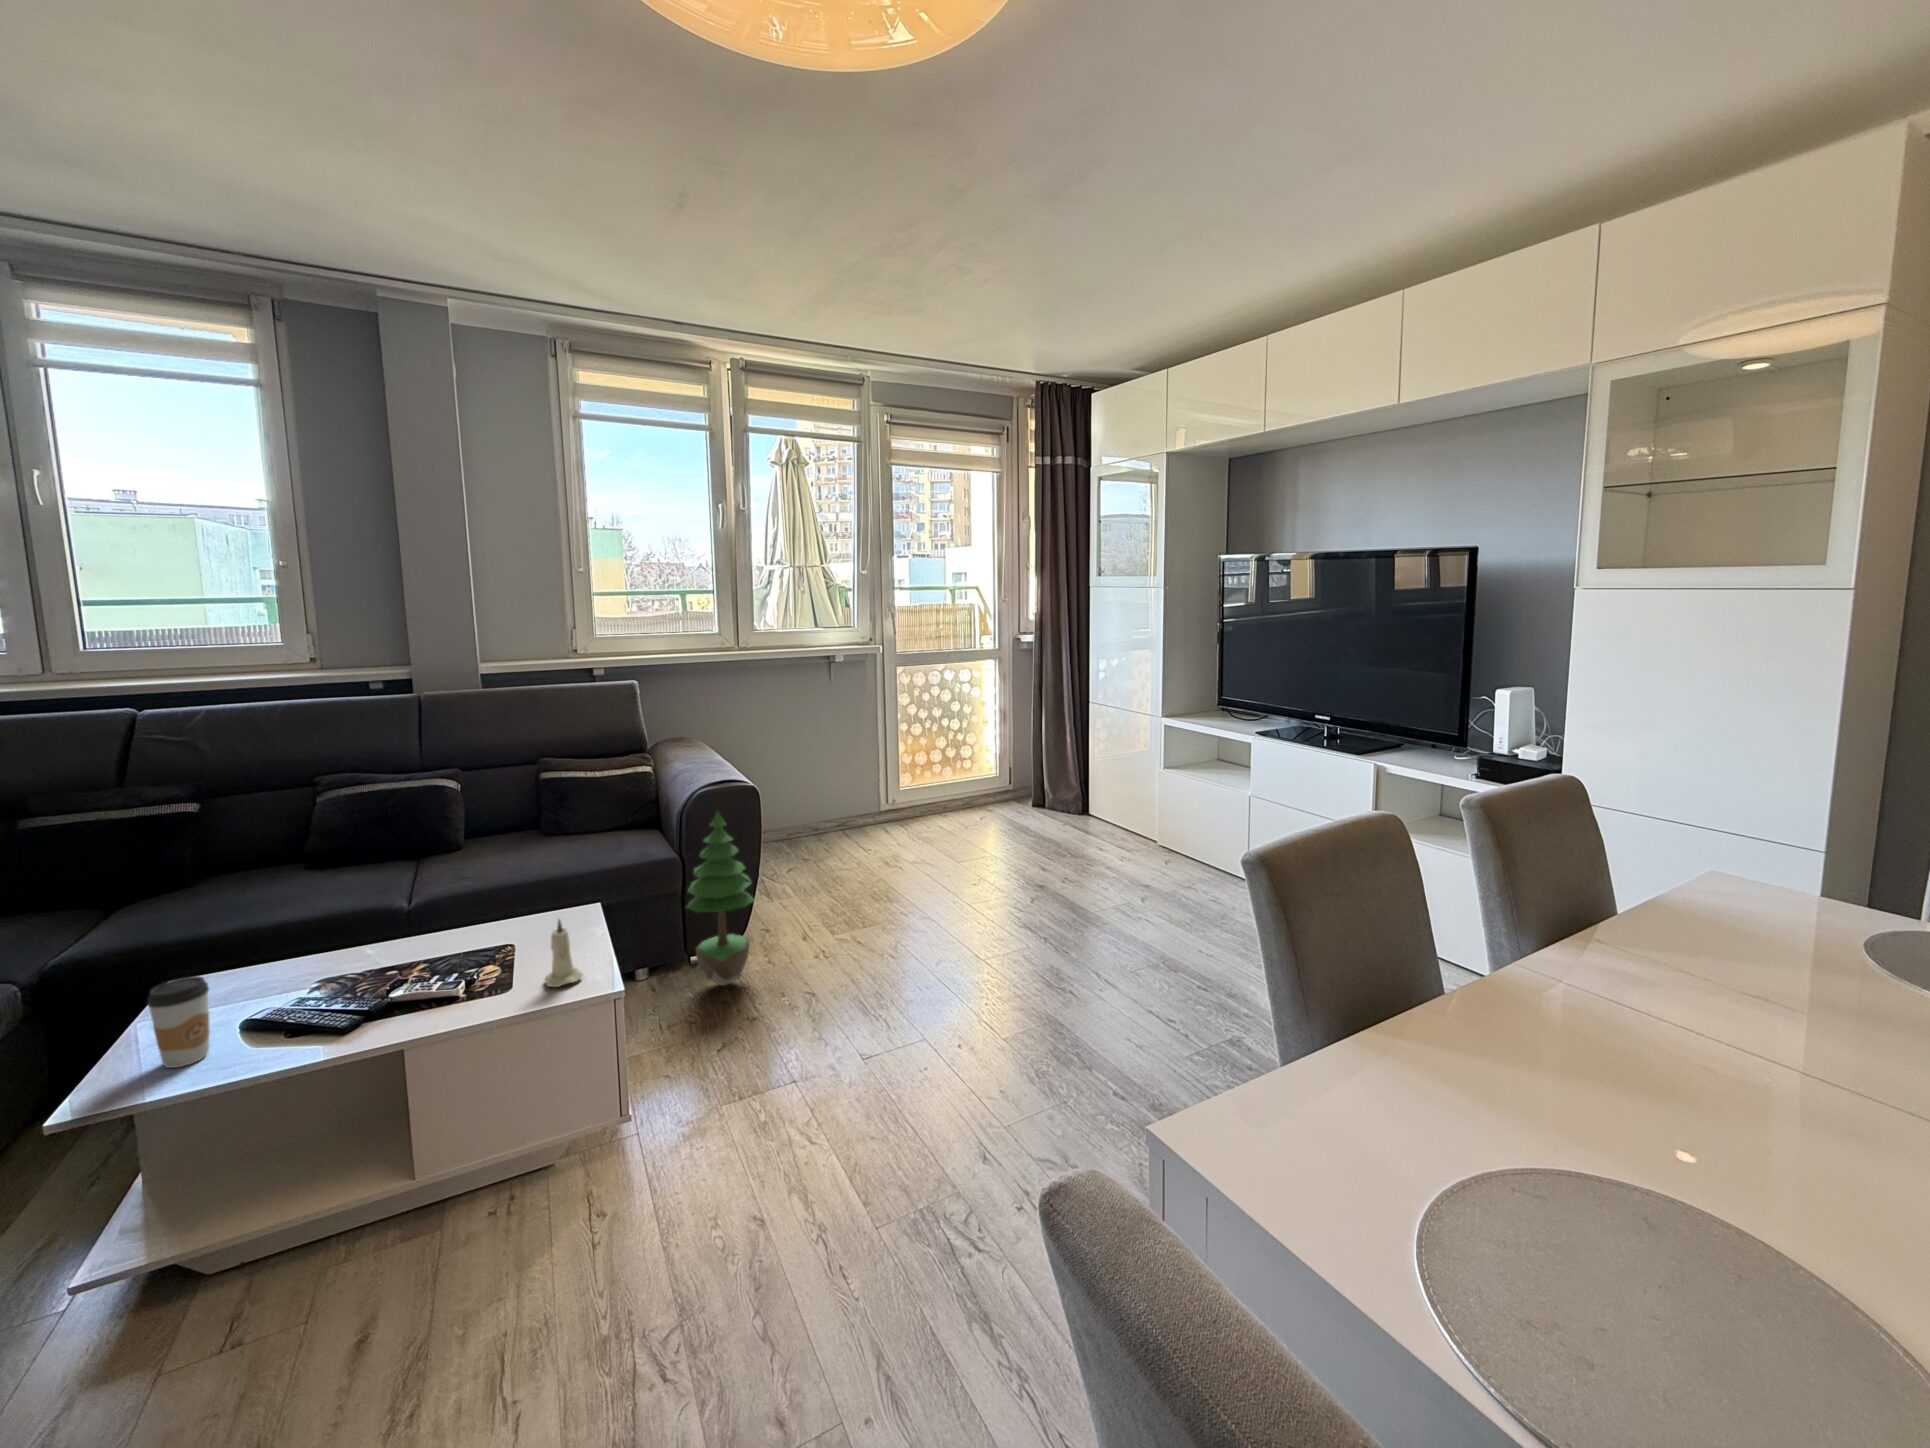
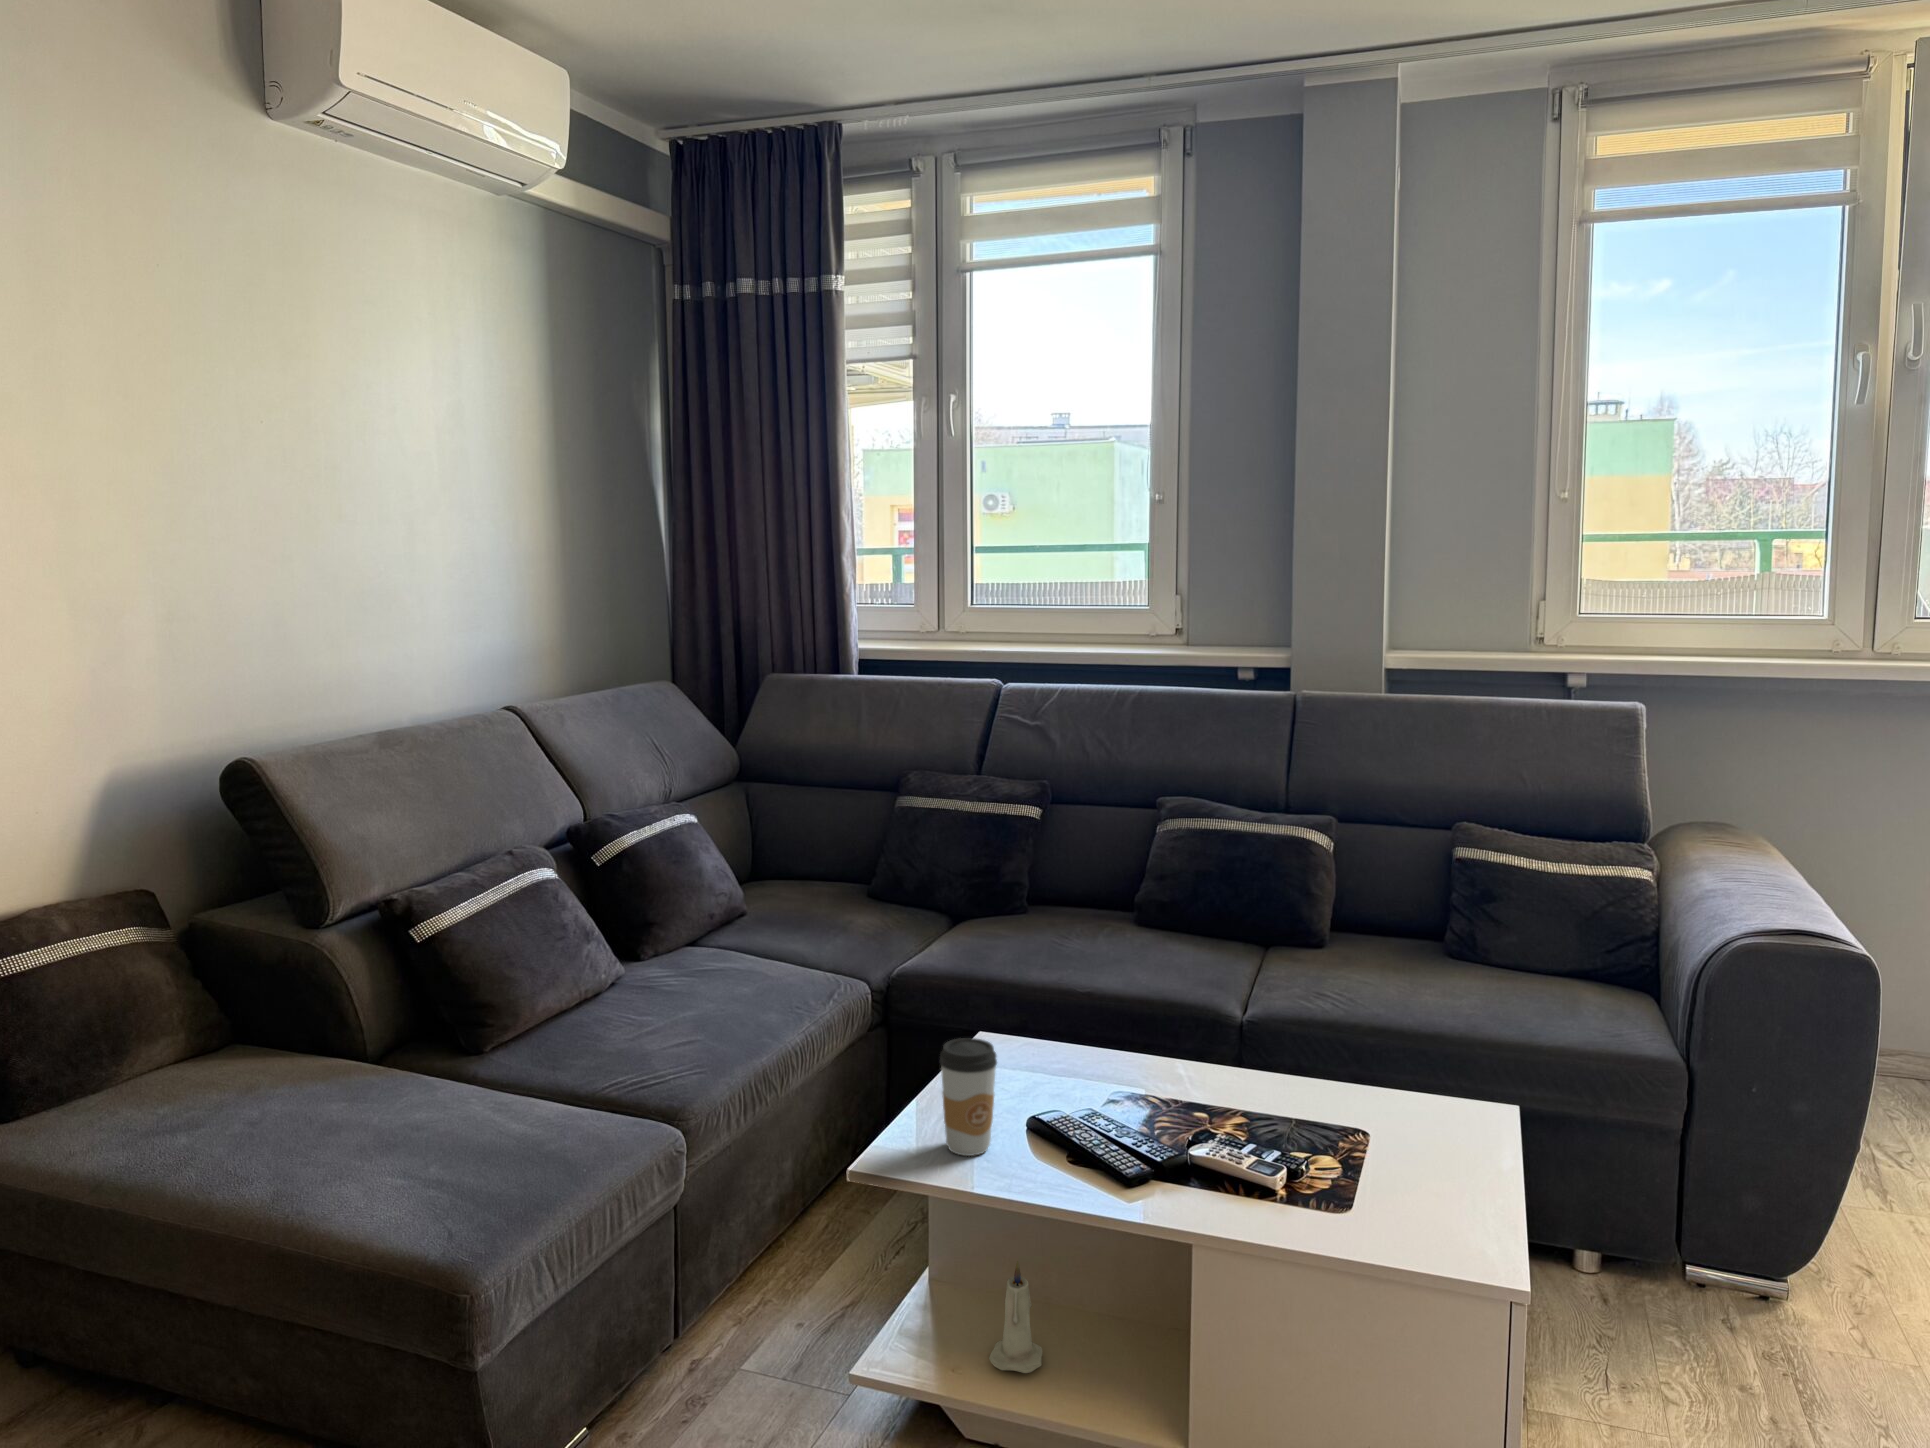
potted tree: present [687,811,754,986] -> none [1684,984,1843,1352]
candle: present [545,920,582,987] -> present [989,1261,1042,1373]

